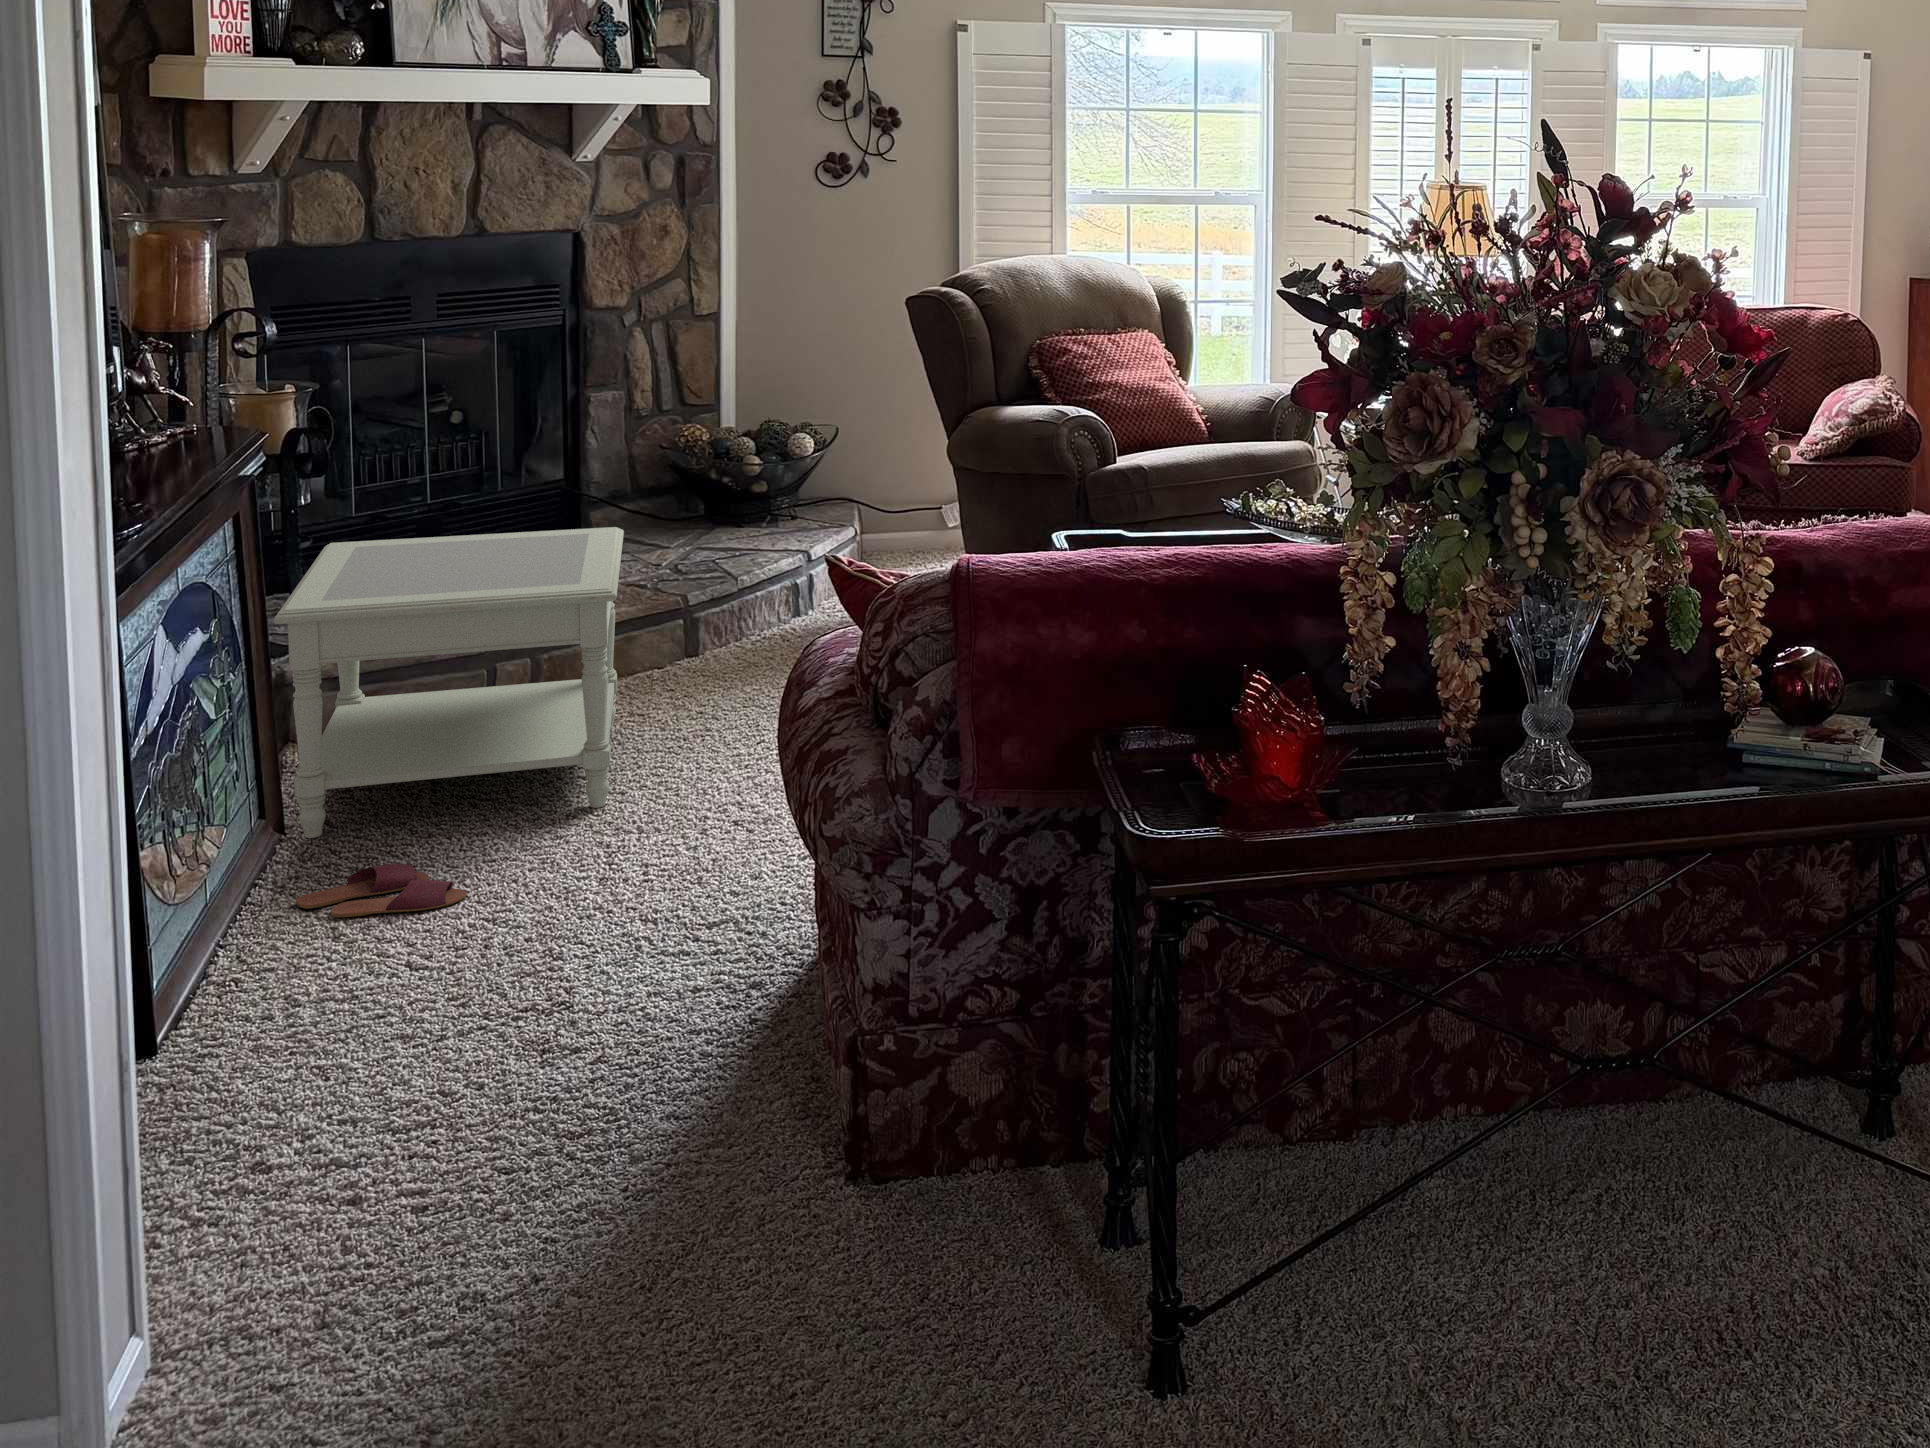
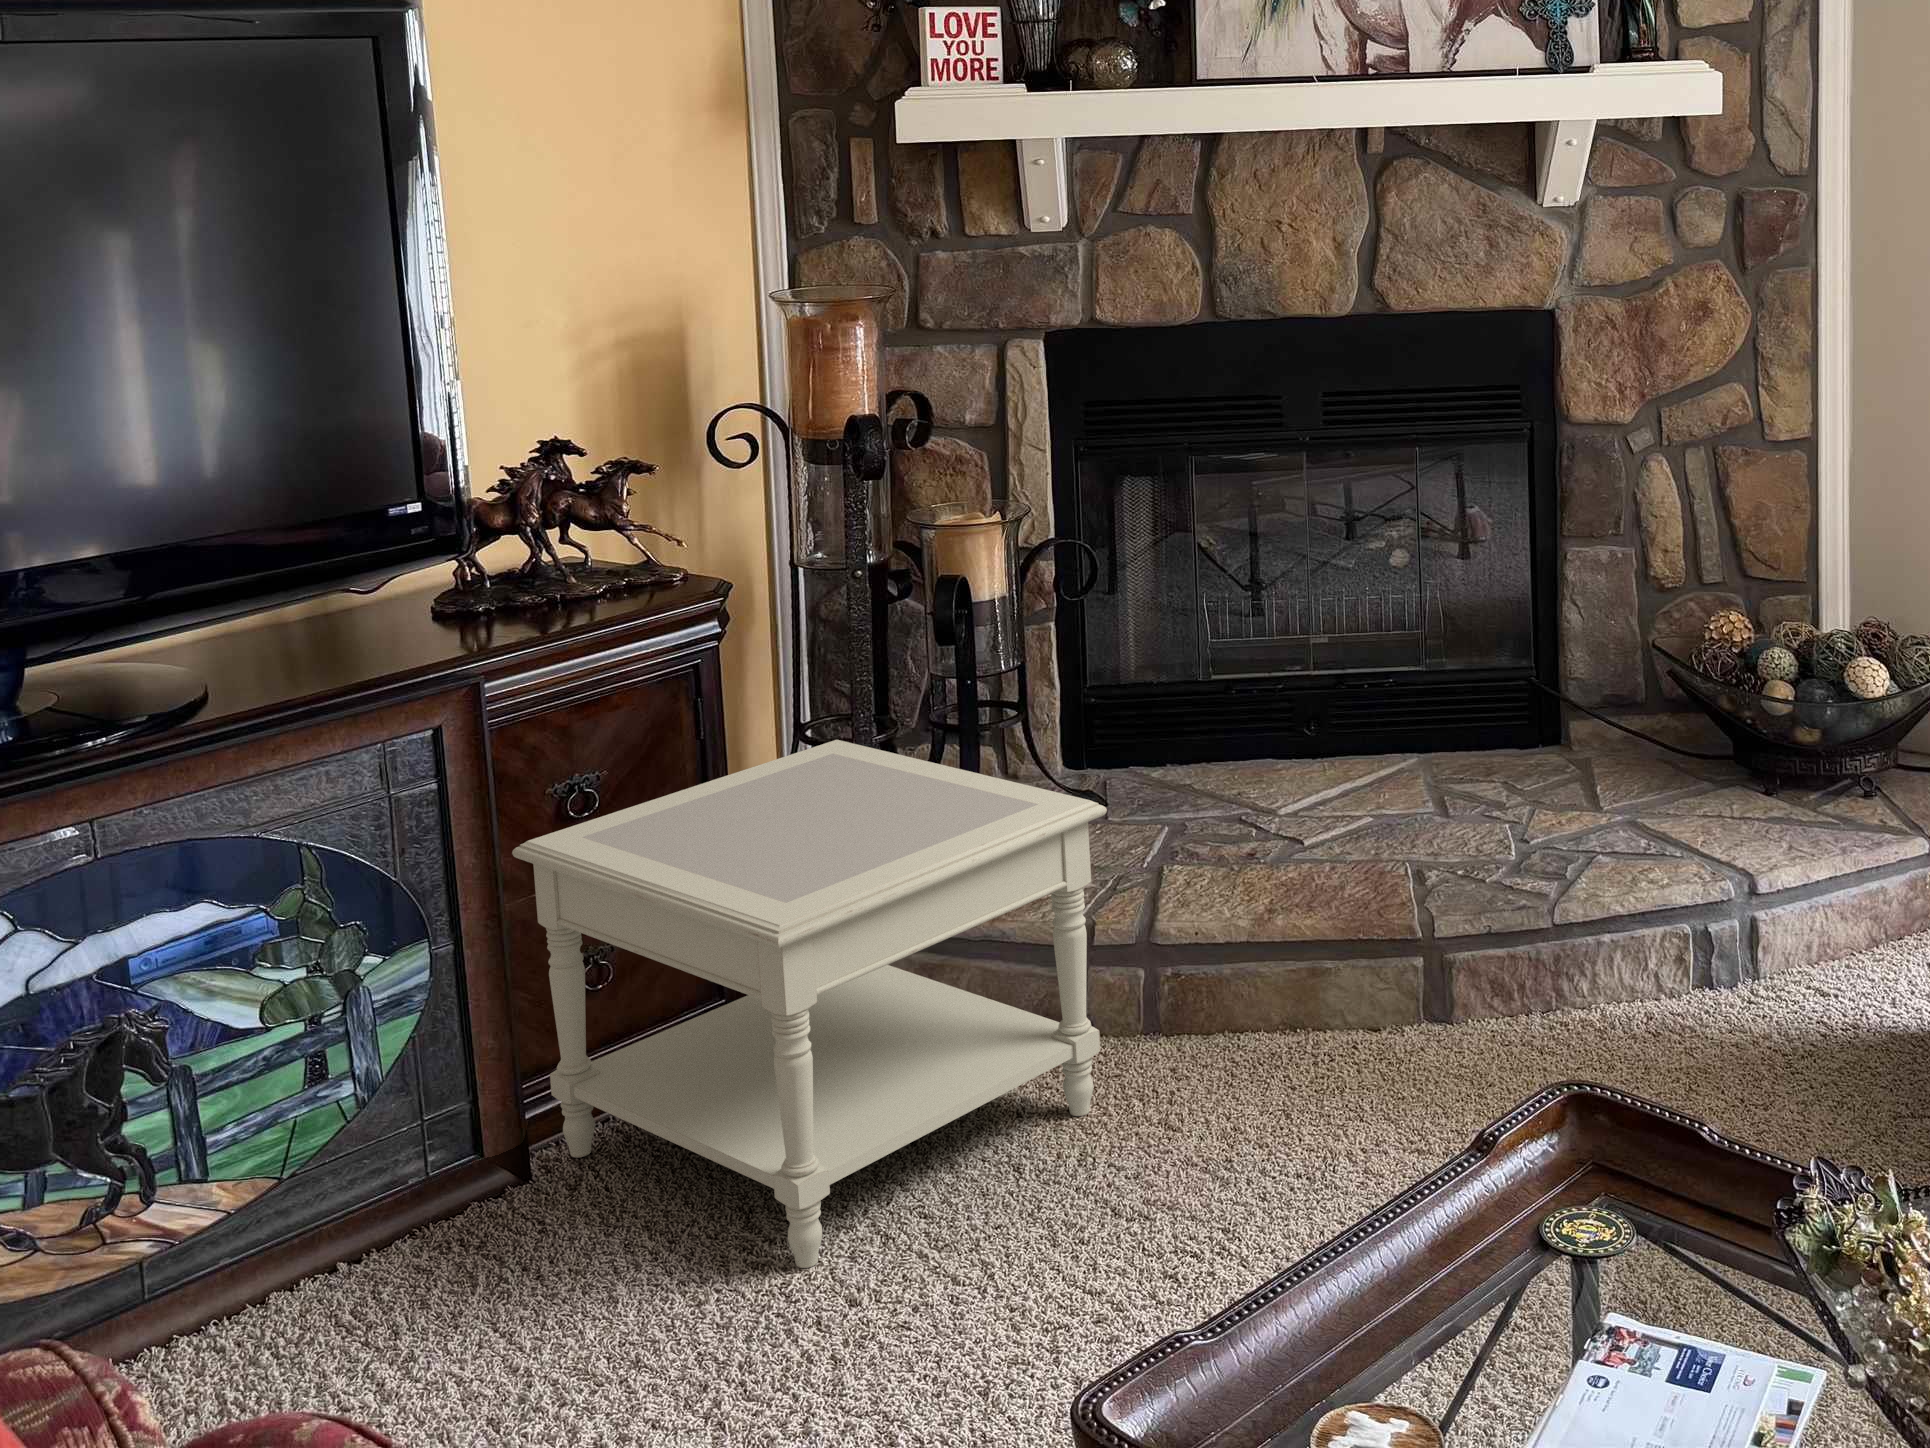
slippers: present [296,864,467,917] -> none [321,1248,490,1363]

